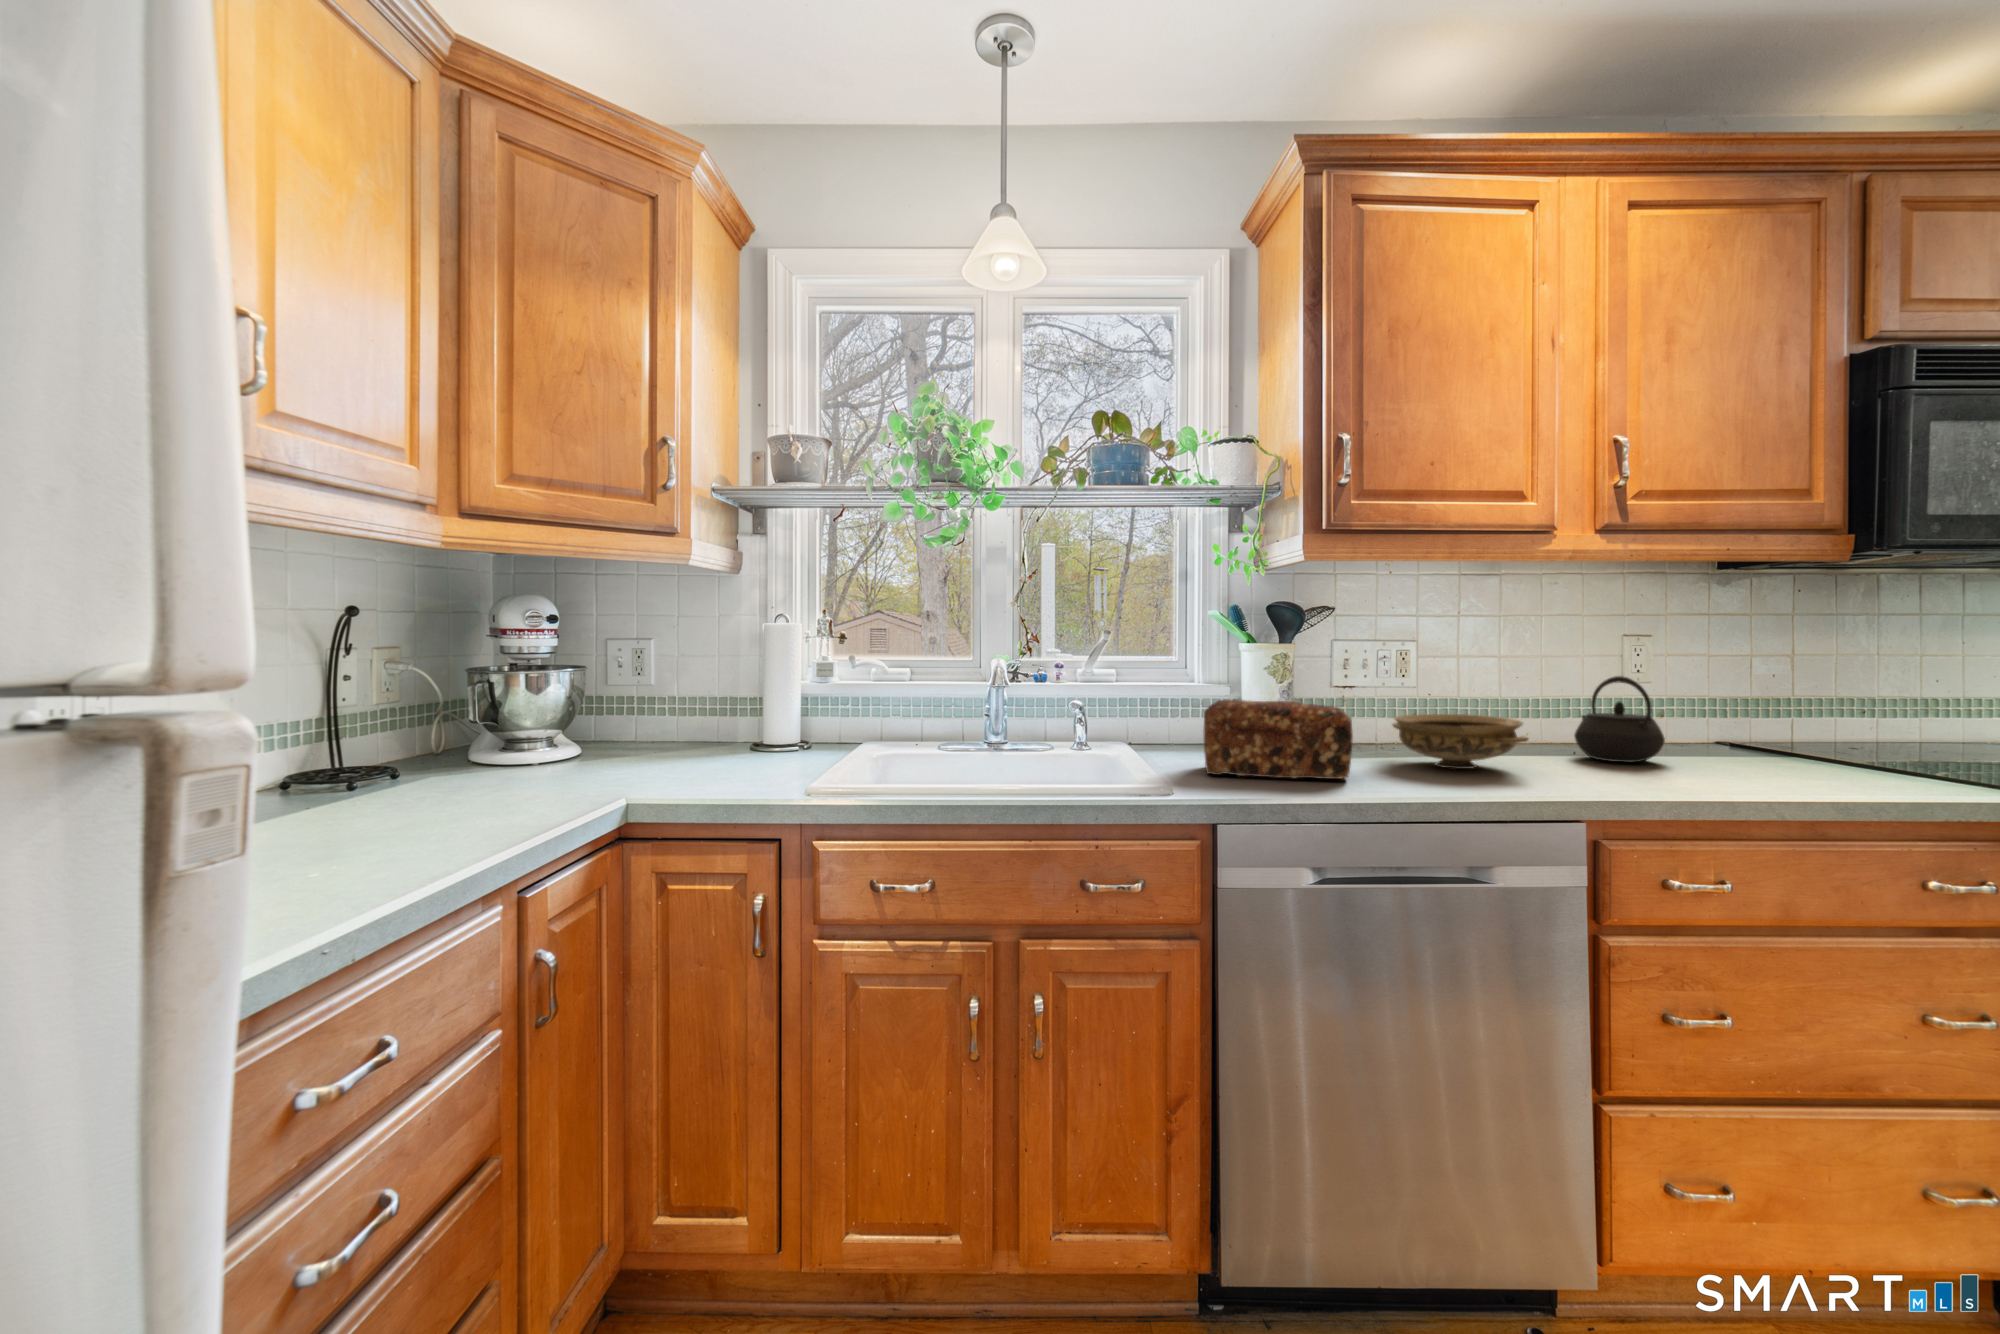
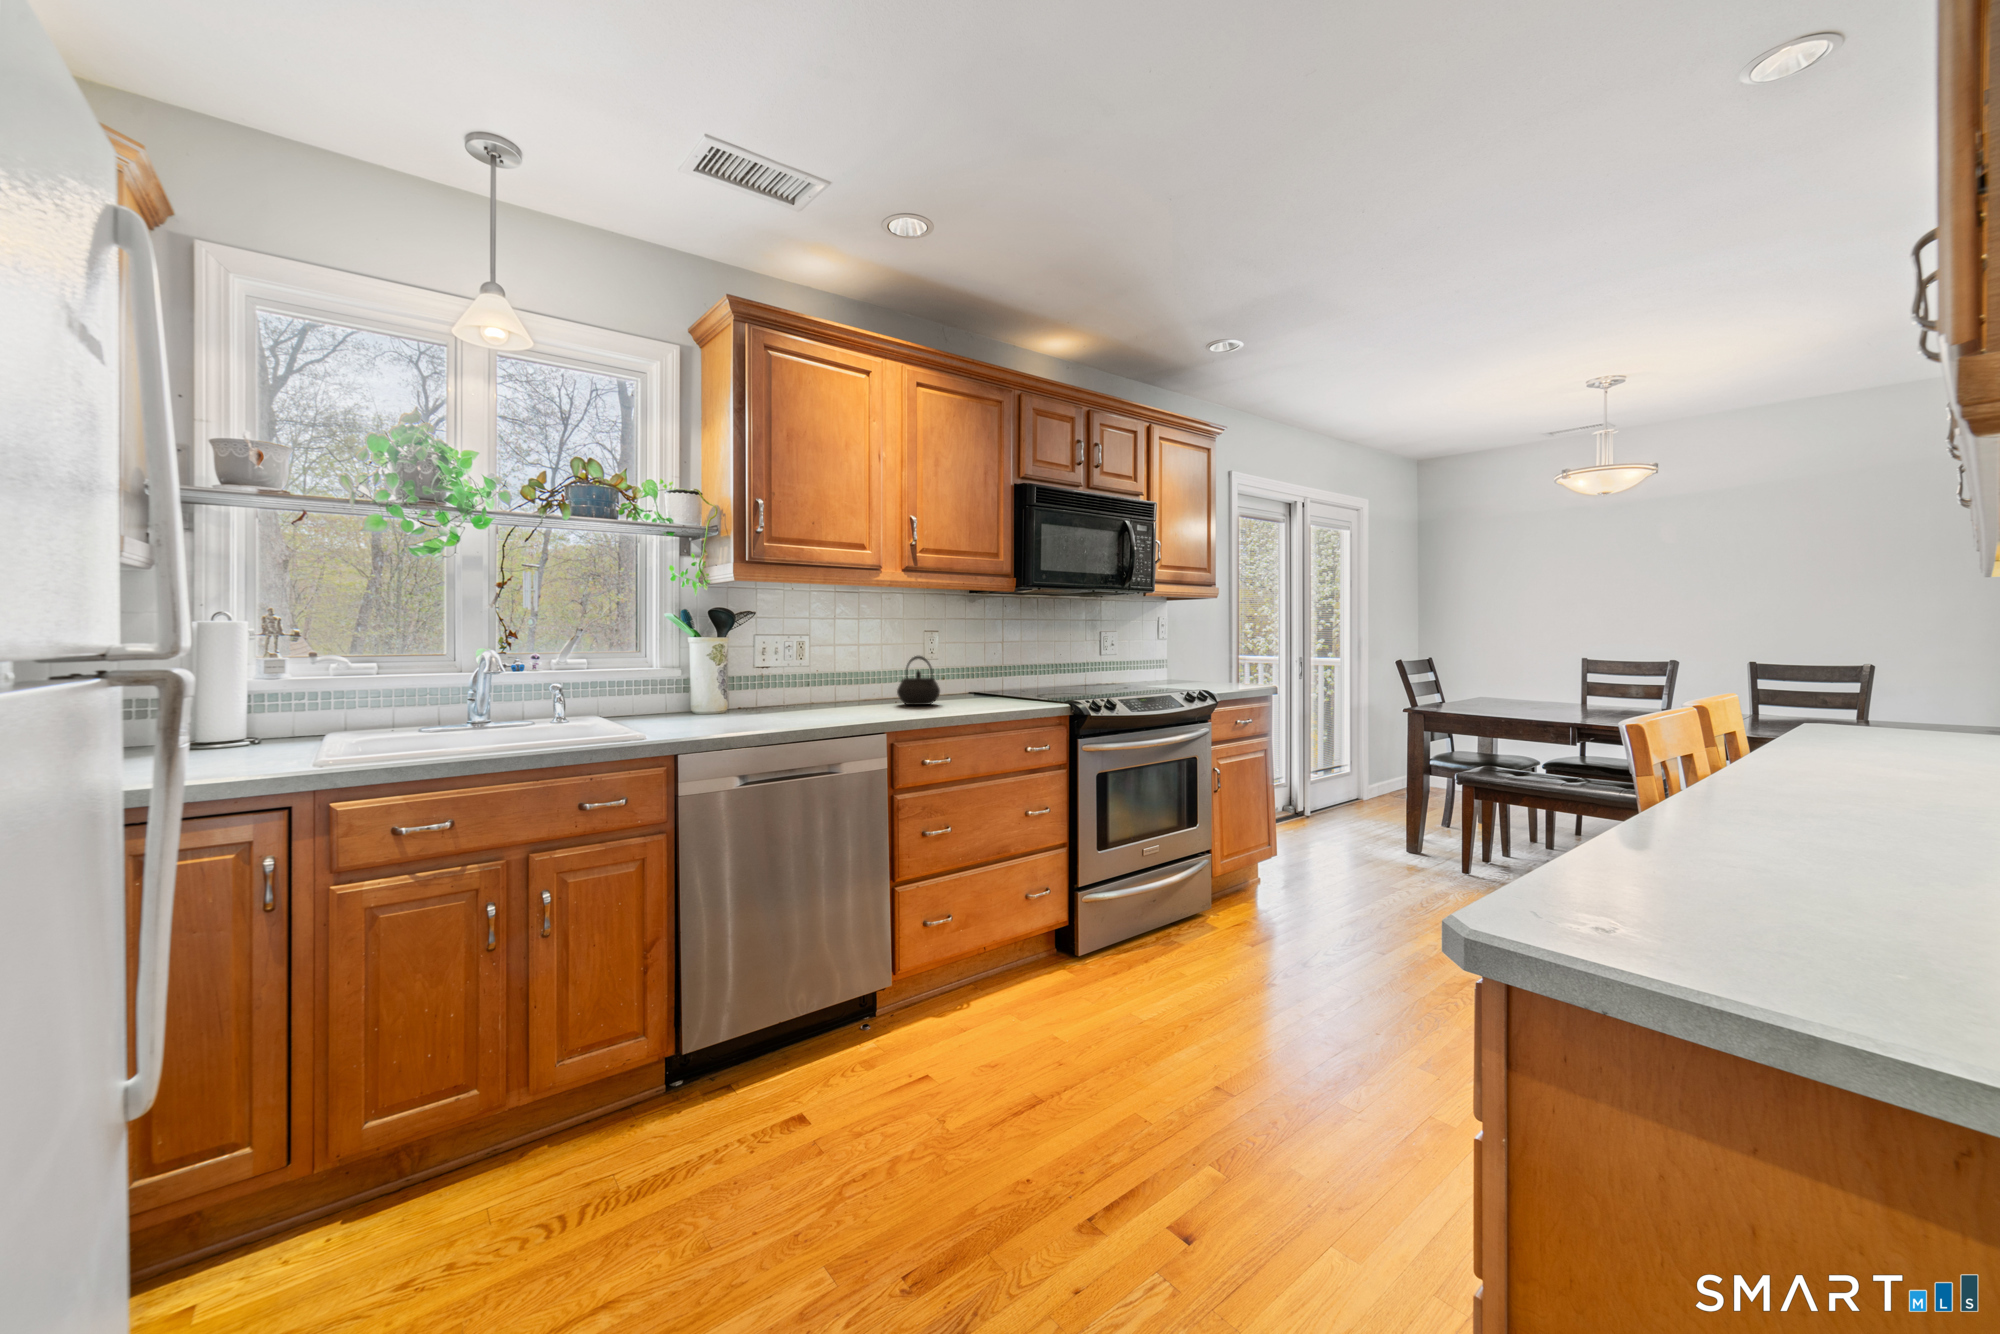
bread loaf: present [1204,700,1353,779] -> none [670,675,771,728]
ceramic bowl: present [1393,714,1528,769] -> none [795,681,871,714]

